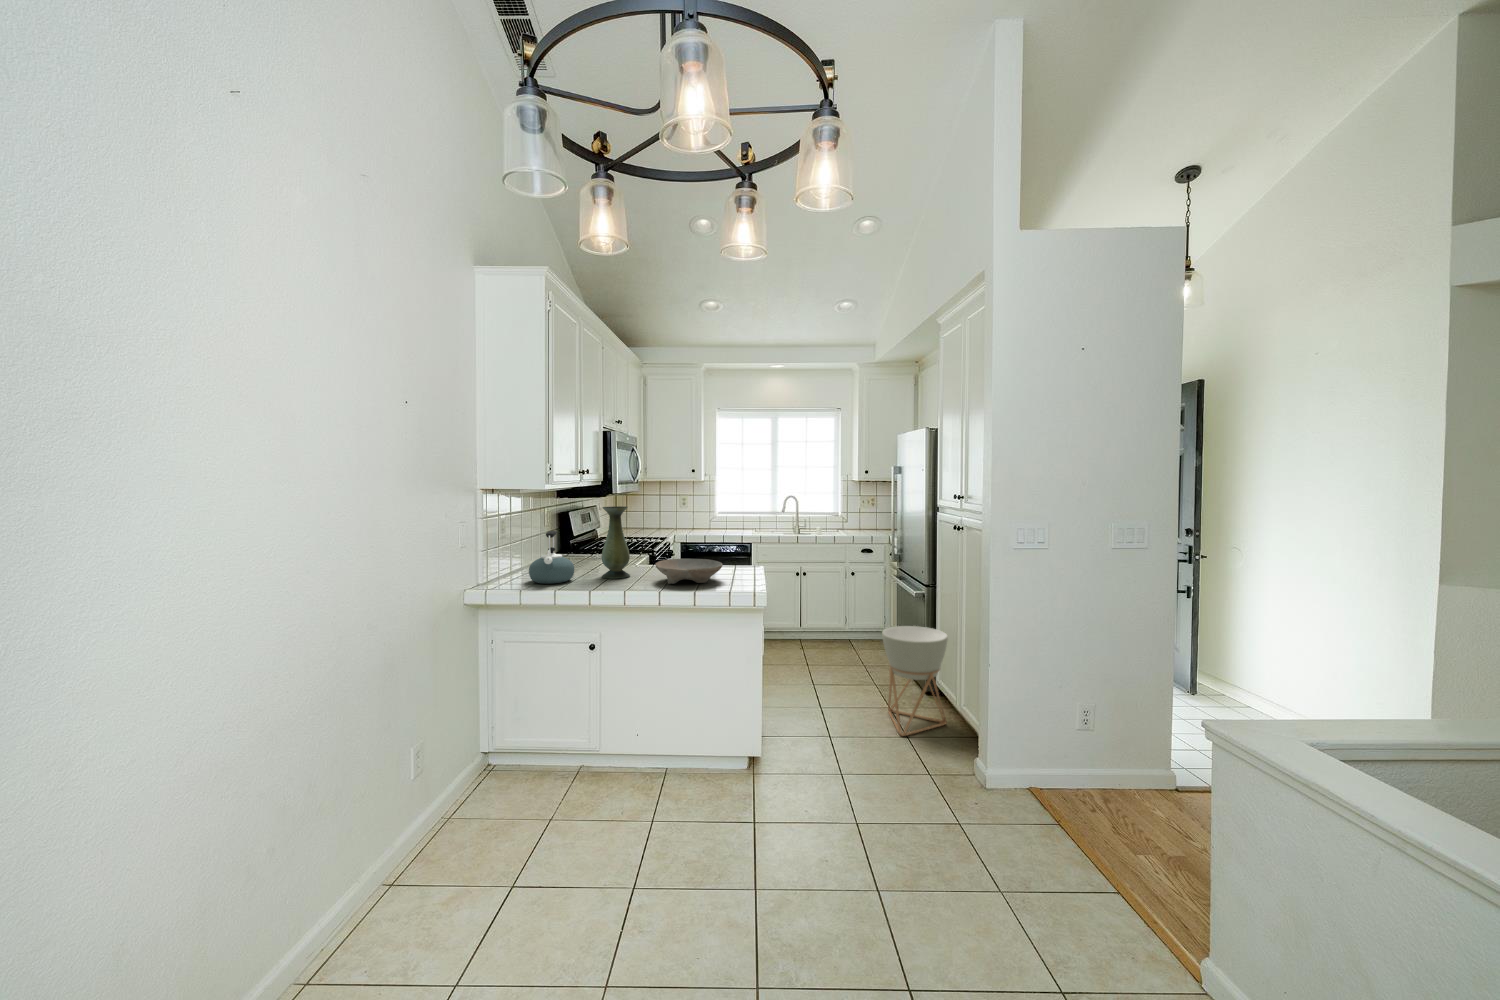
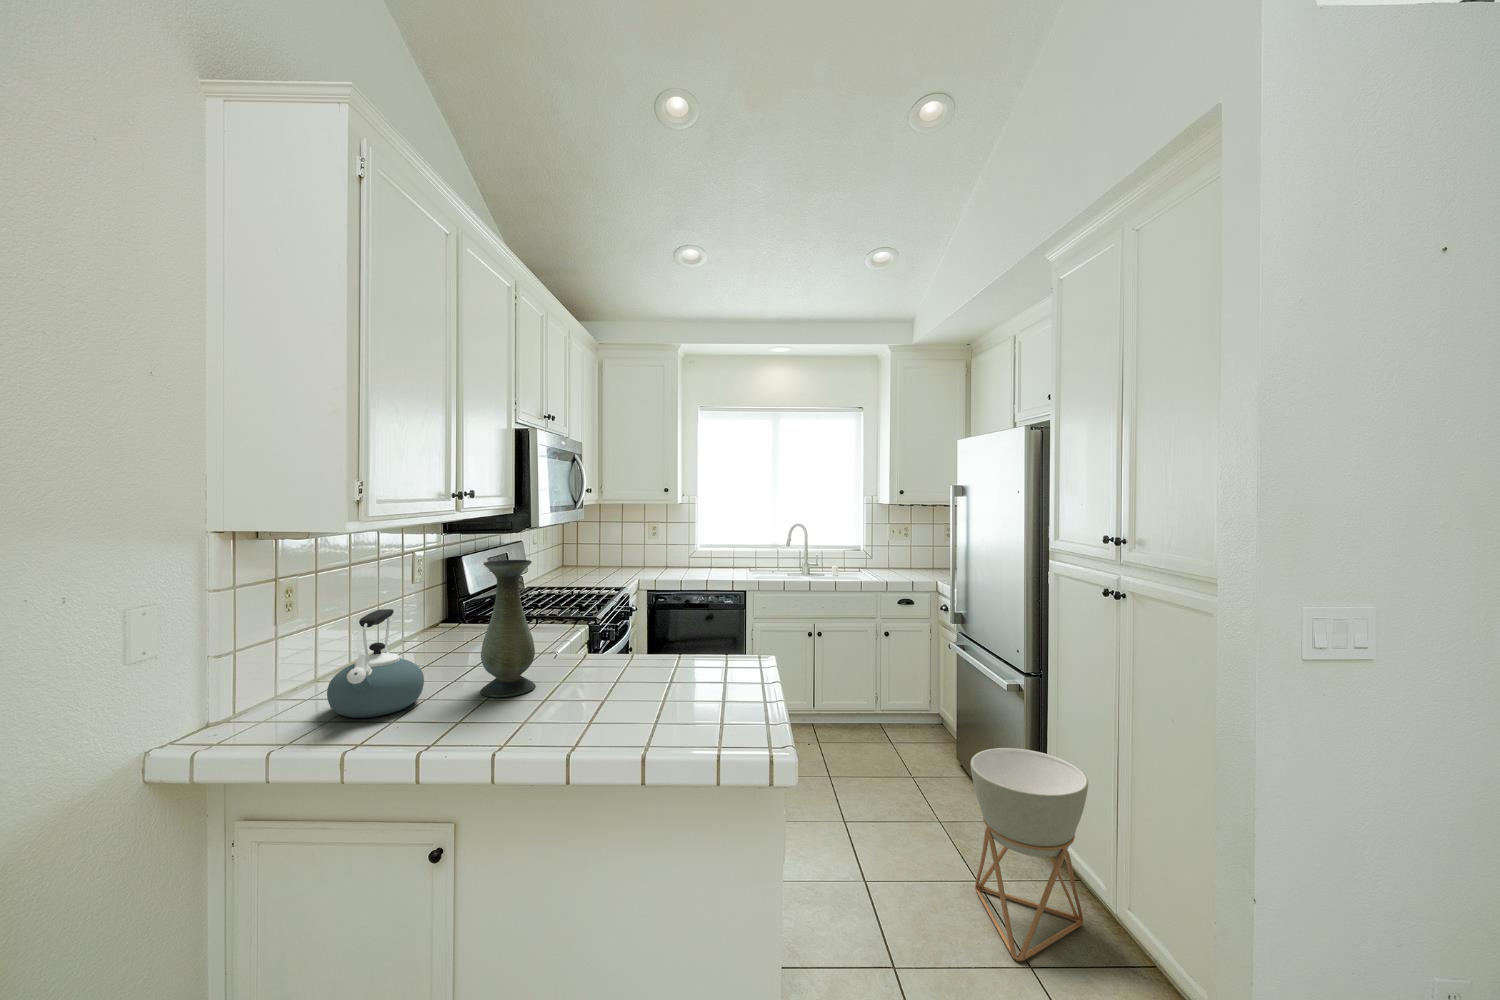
bowl: present [655,559,722,584] -> none [575,654,703,717]

